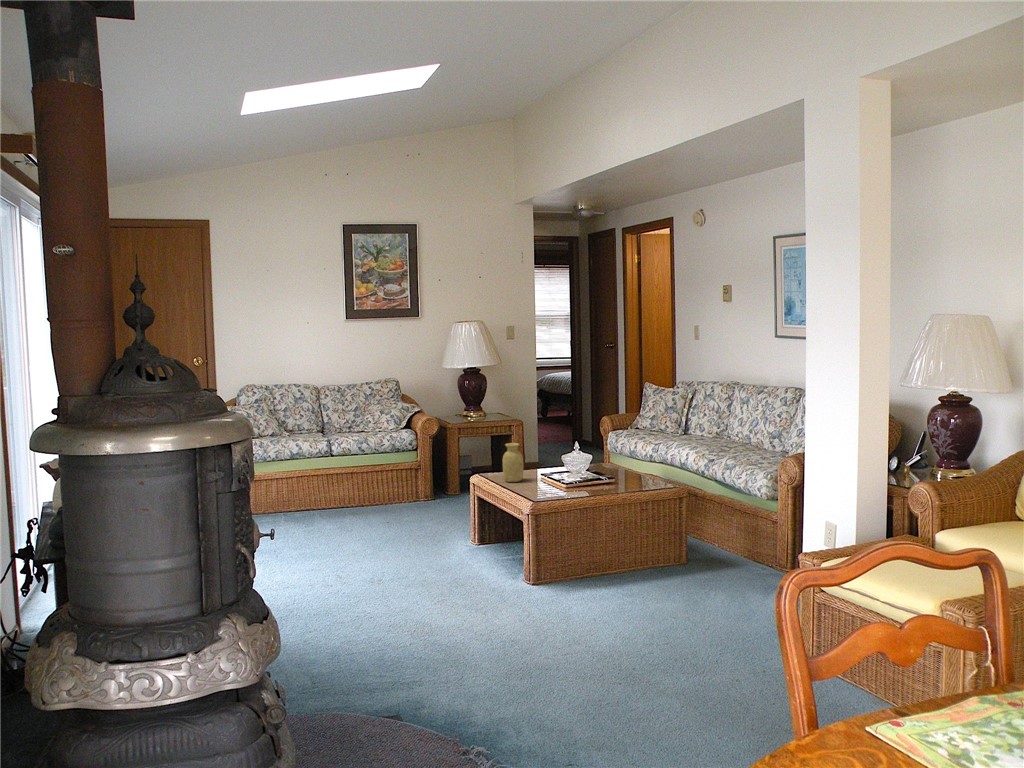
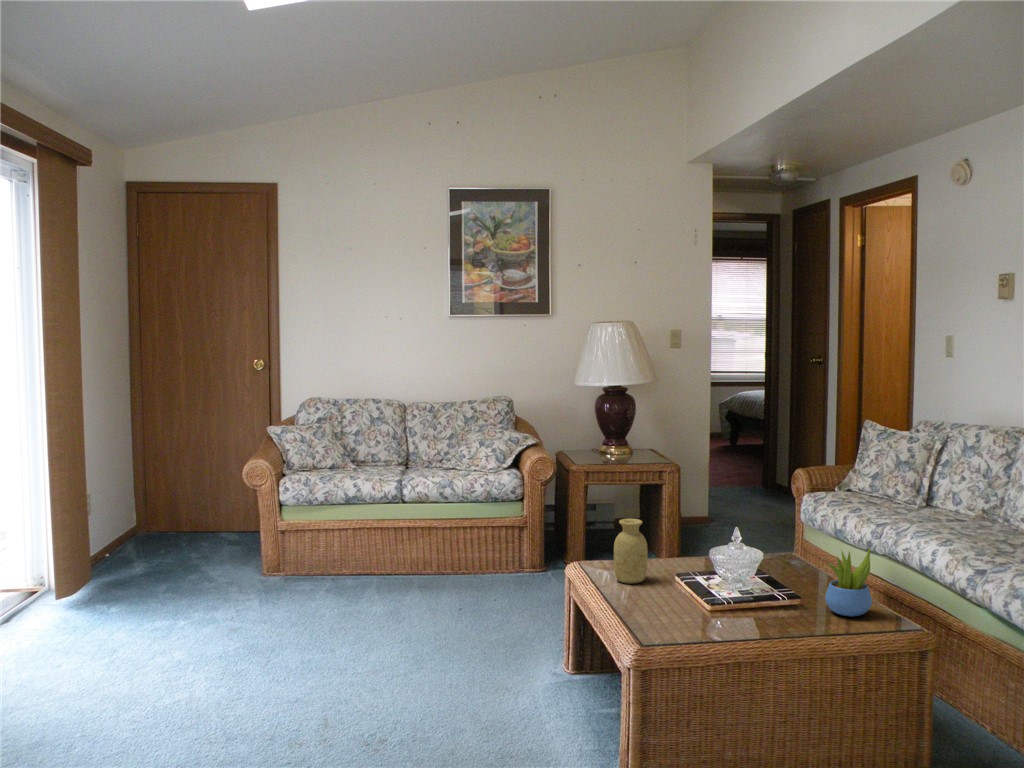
succulent plant: none [629,446,655,486] -> present [825,548,872,616]

